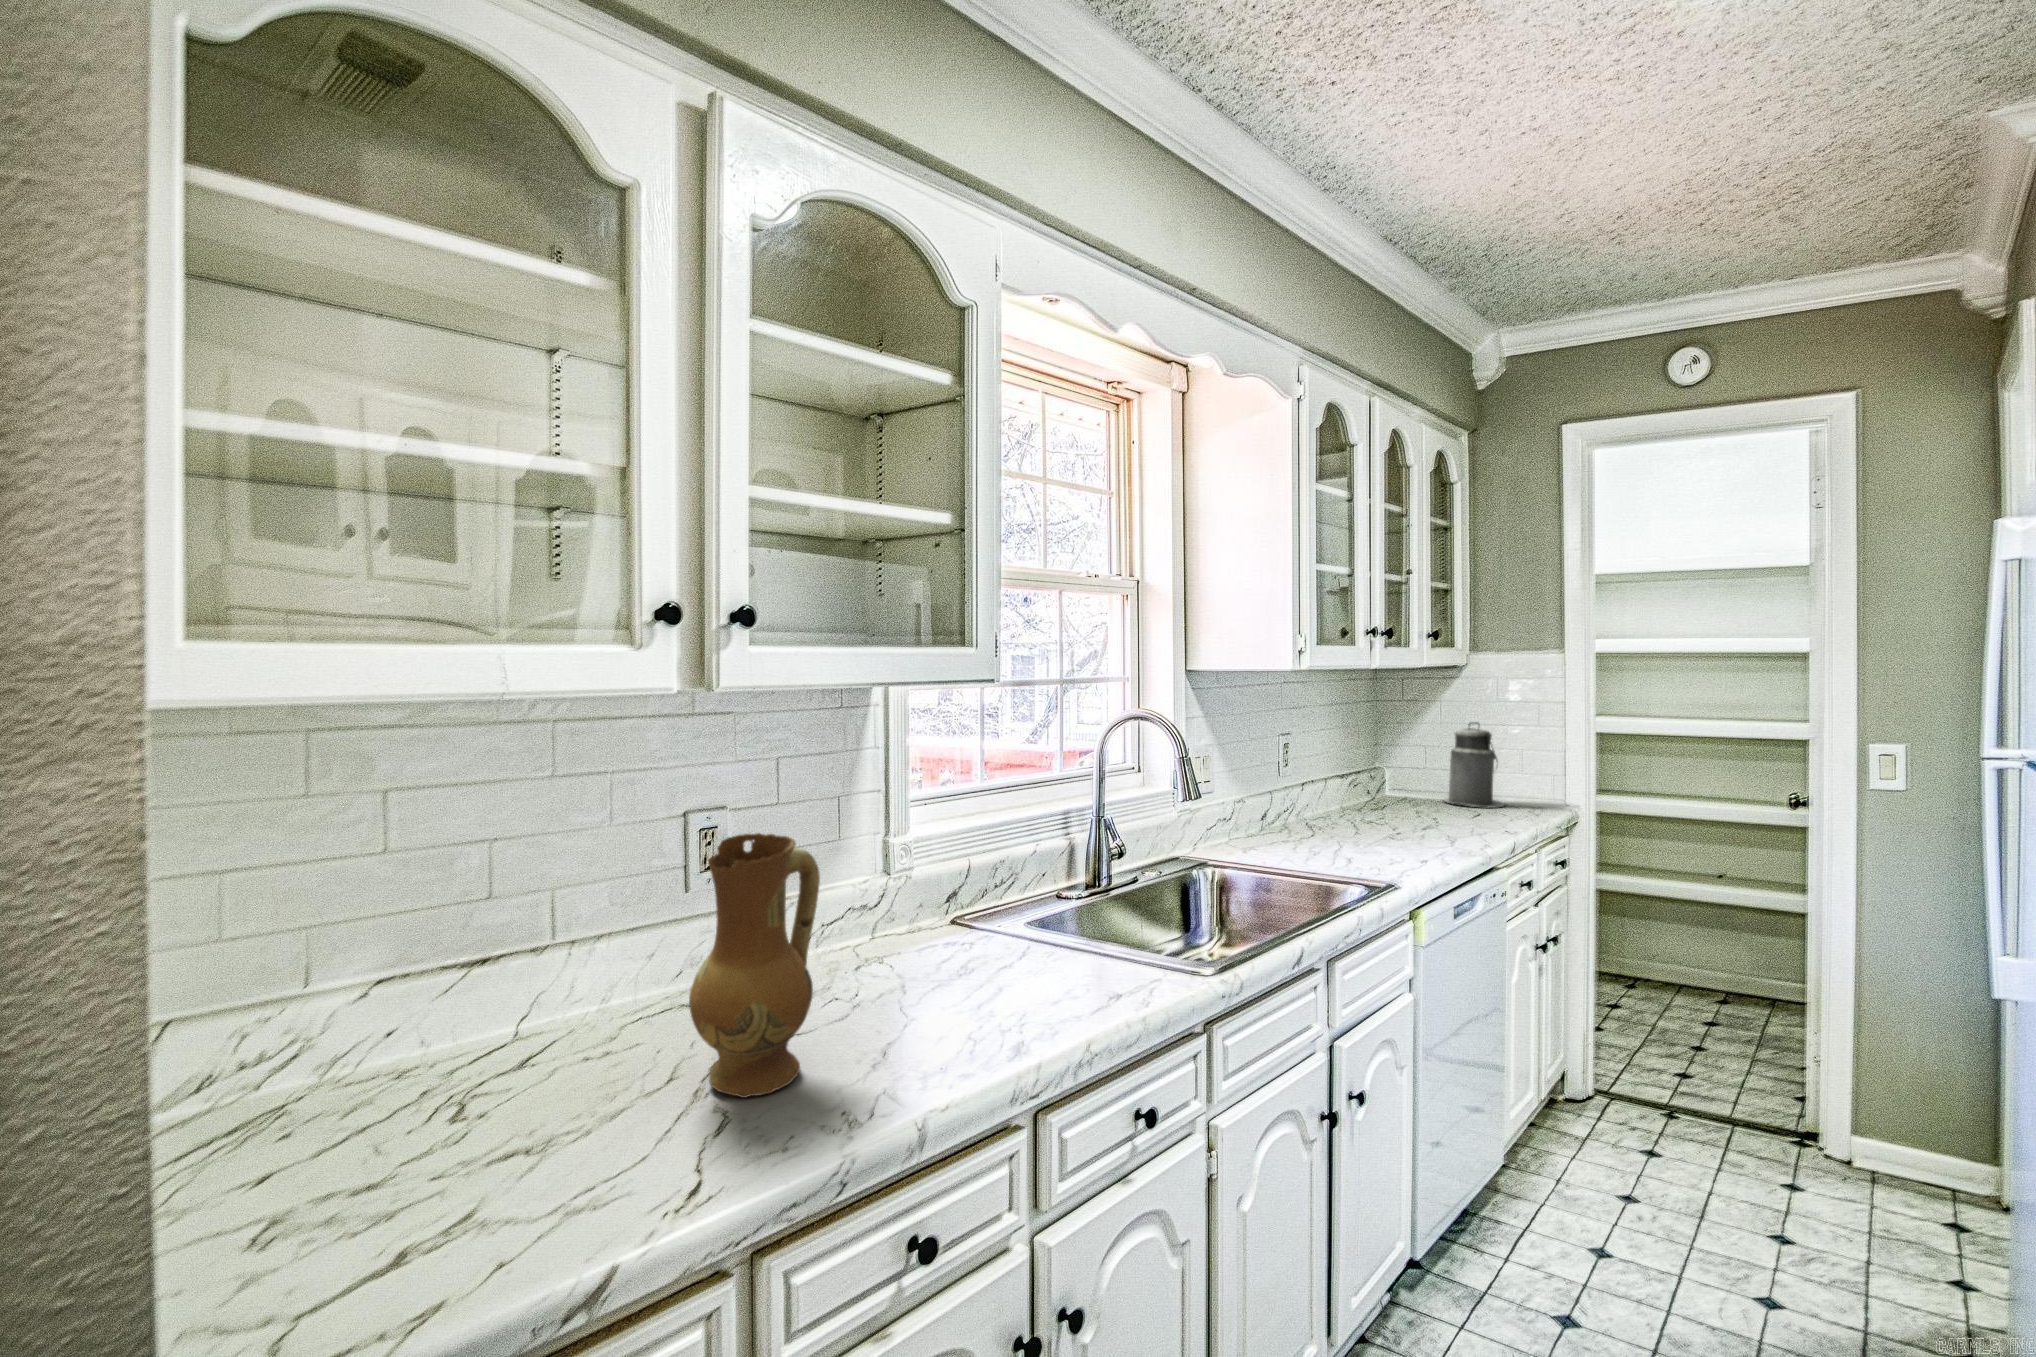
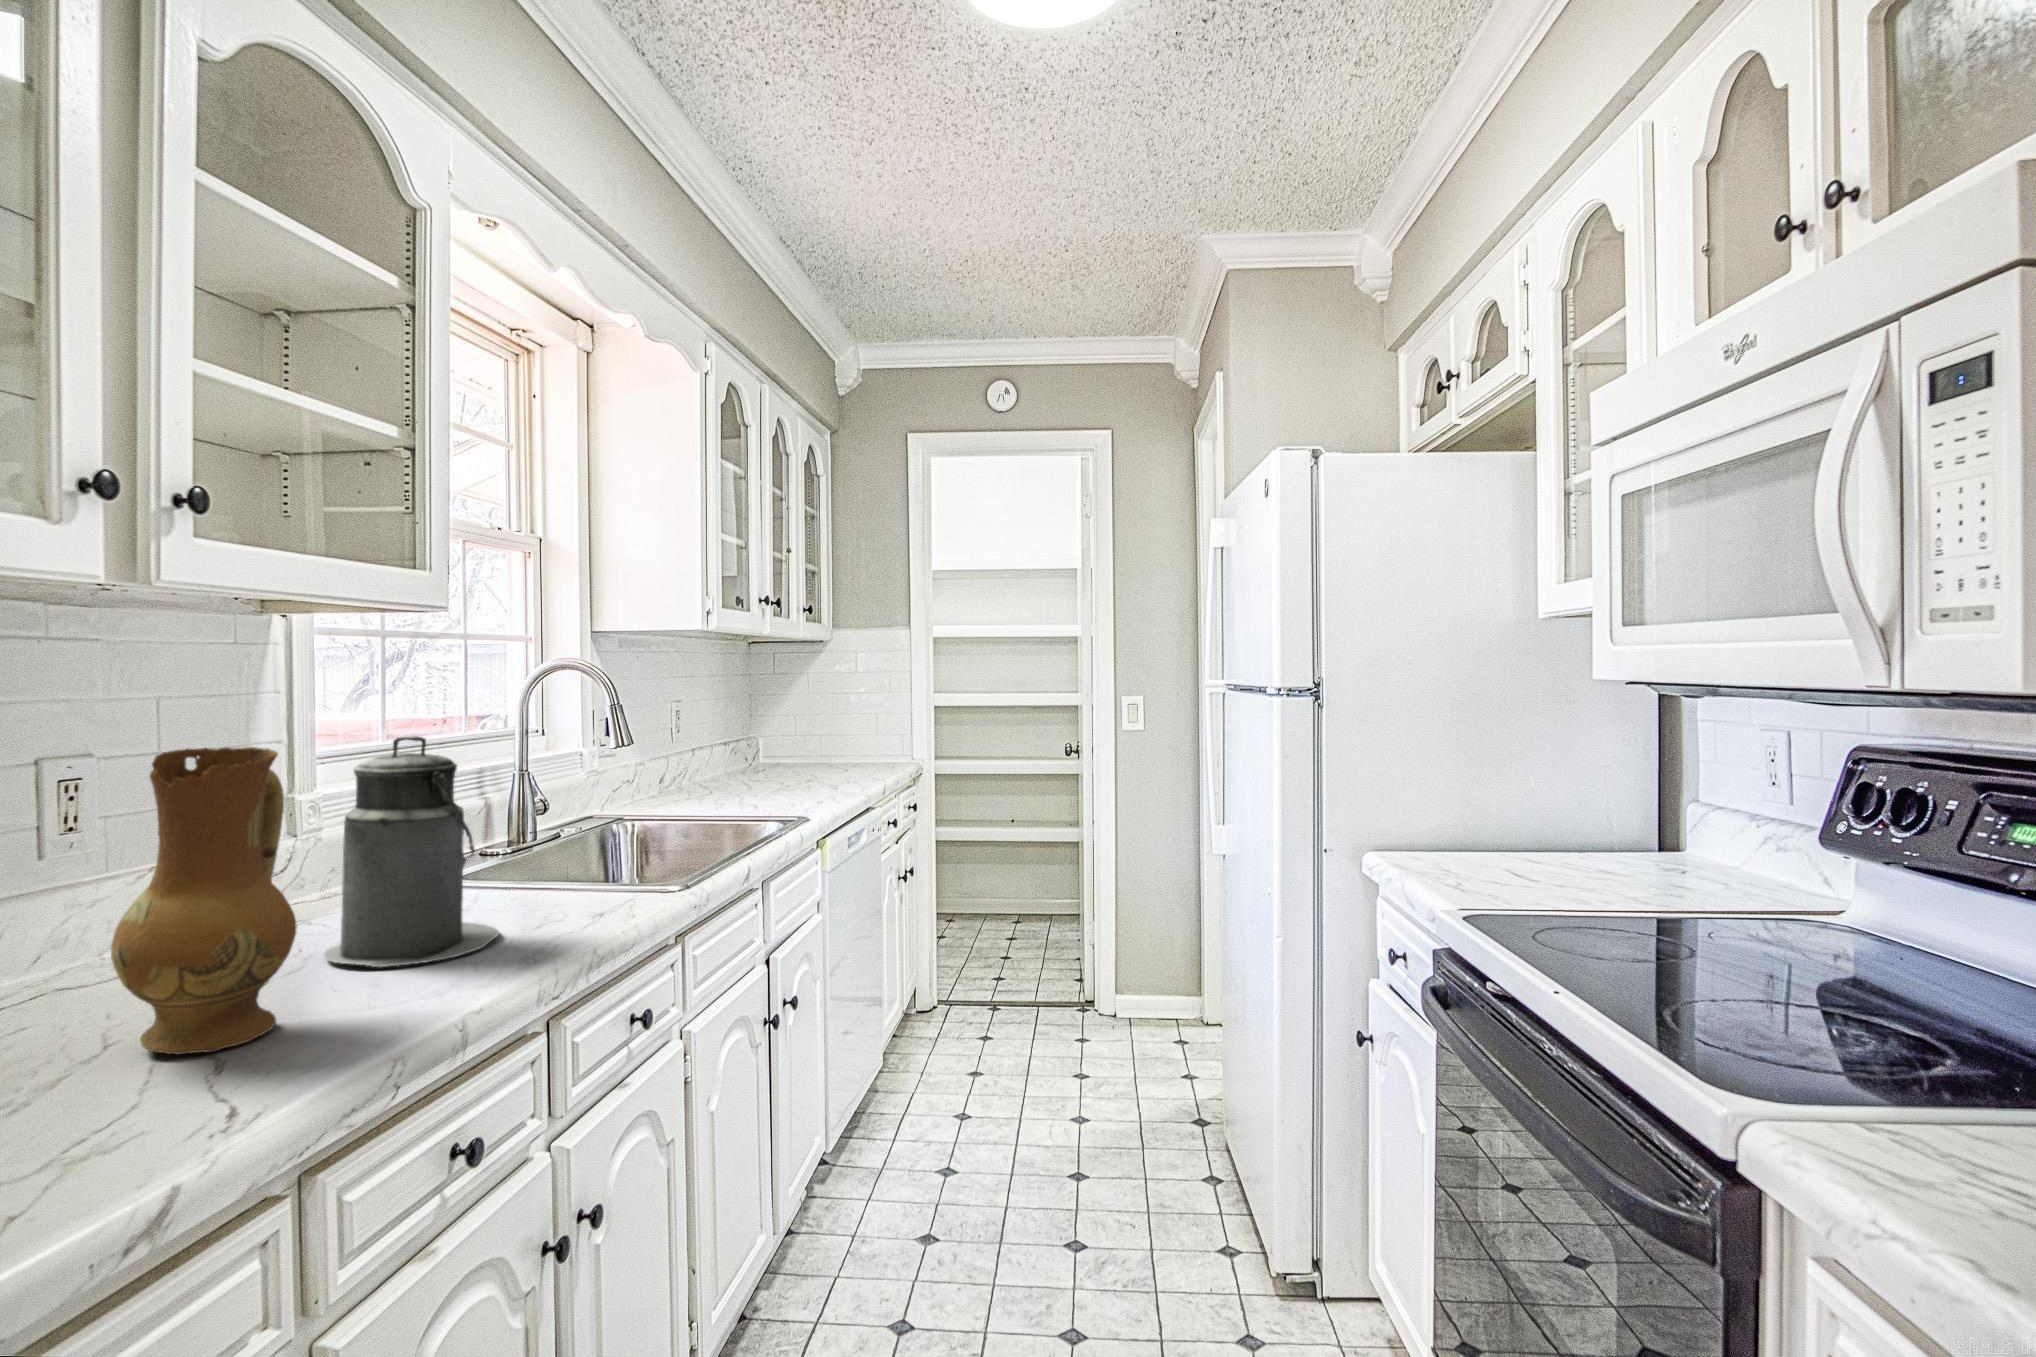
canister: present [1443,722,1505,808] -> present [324,736,499,967]

